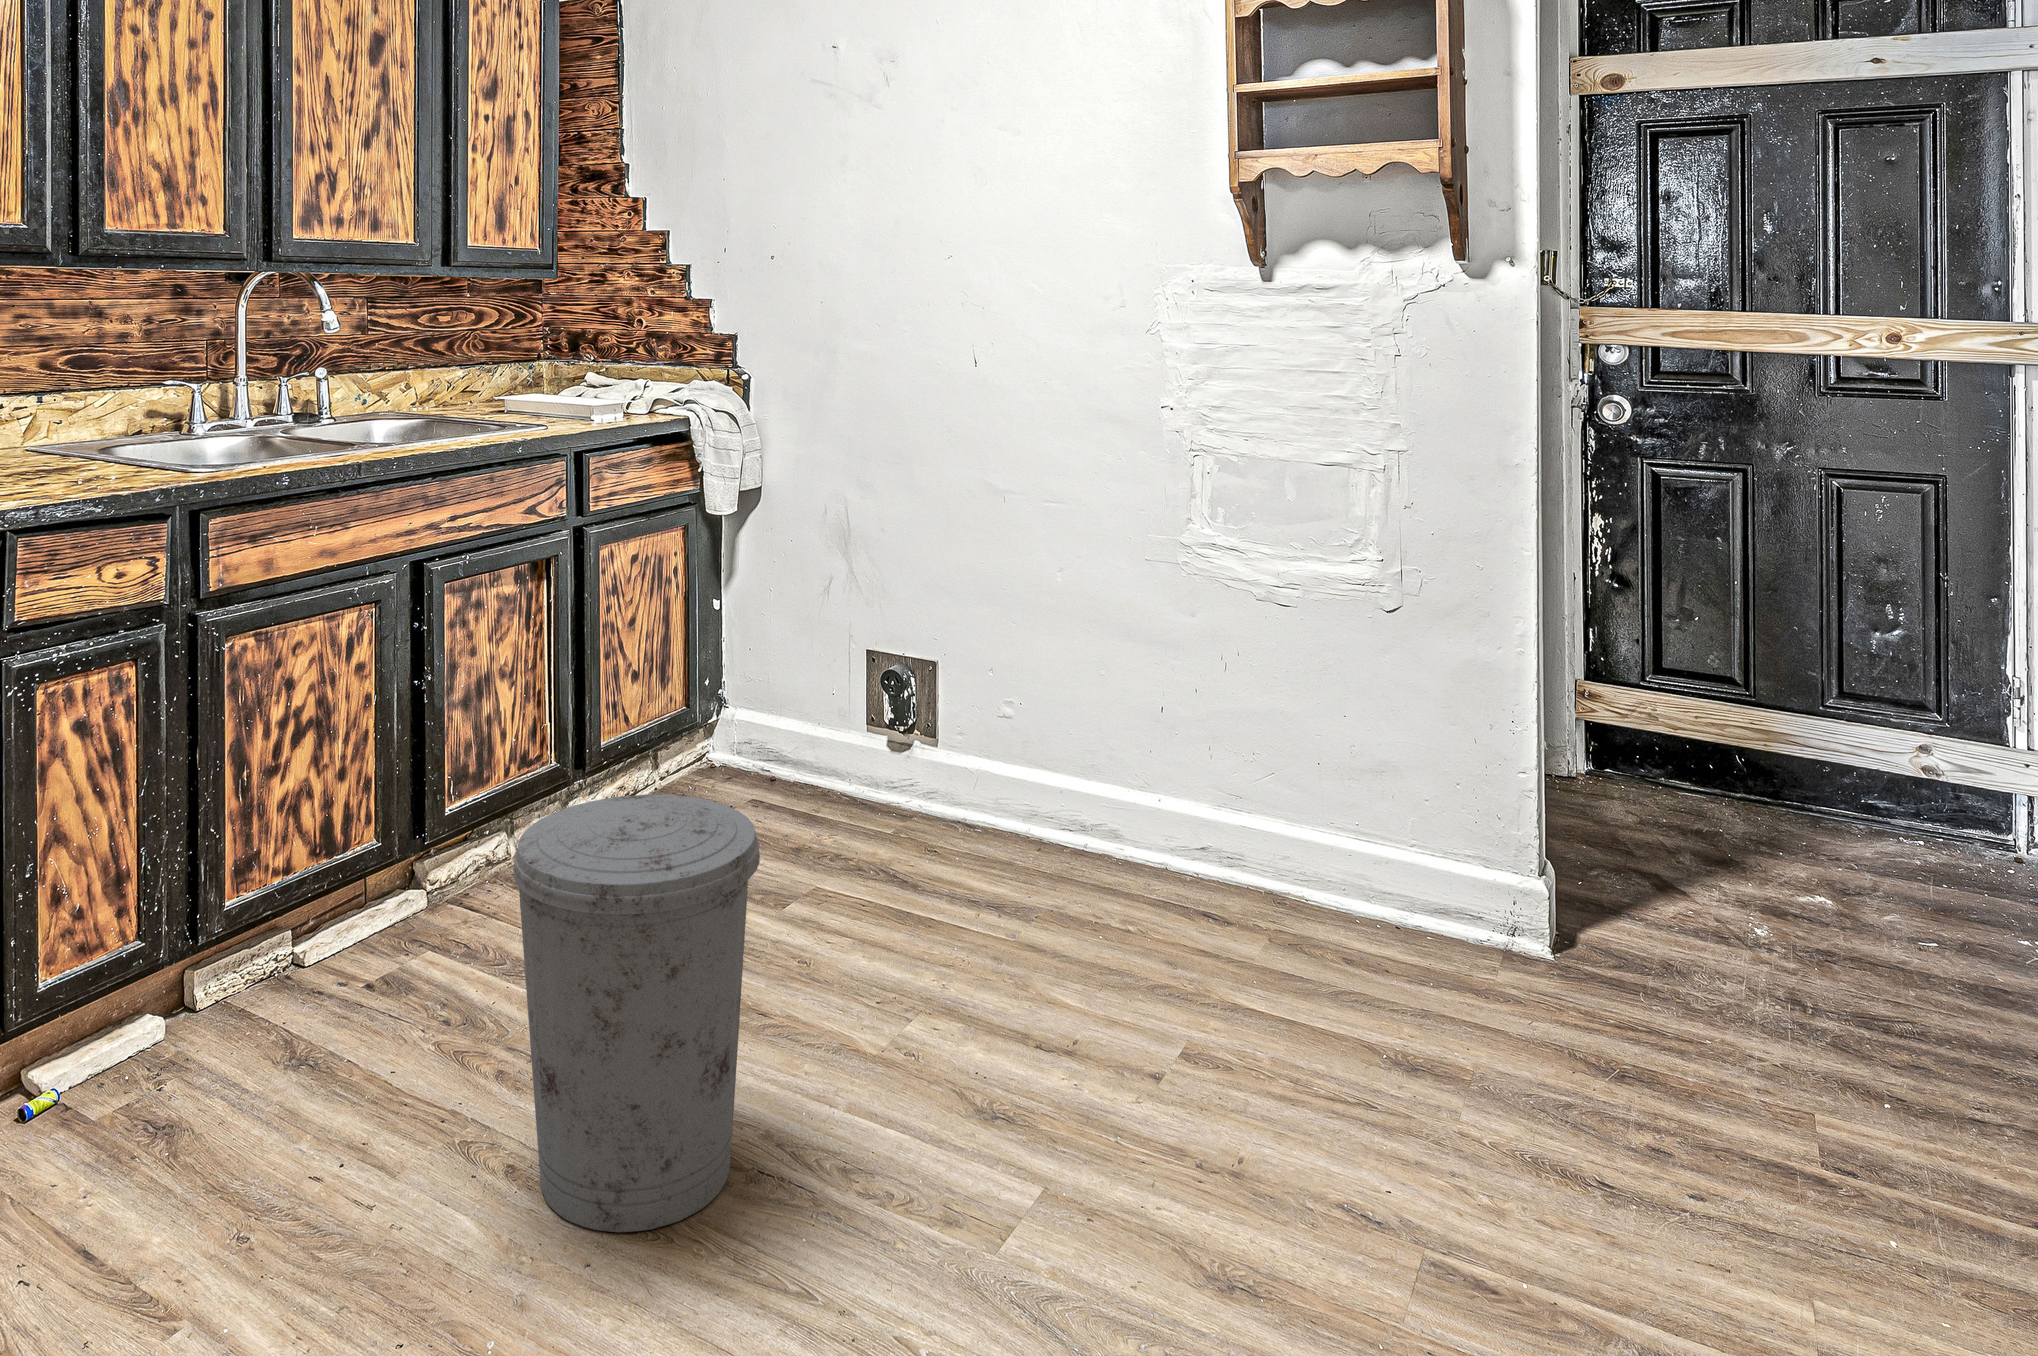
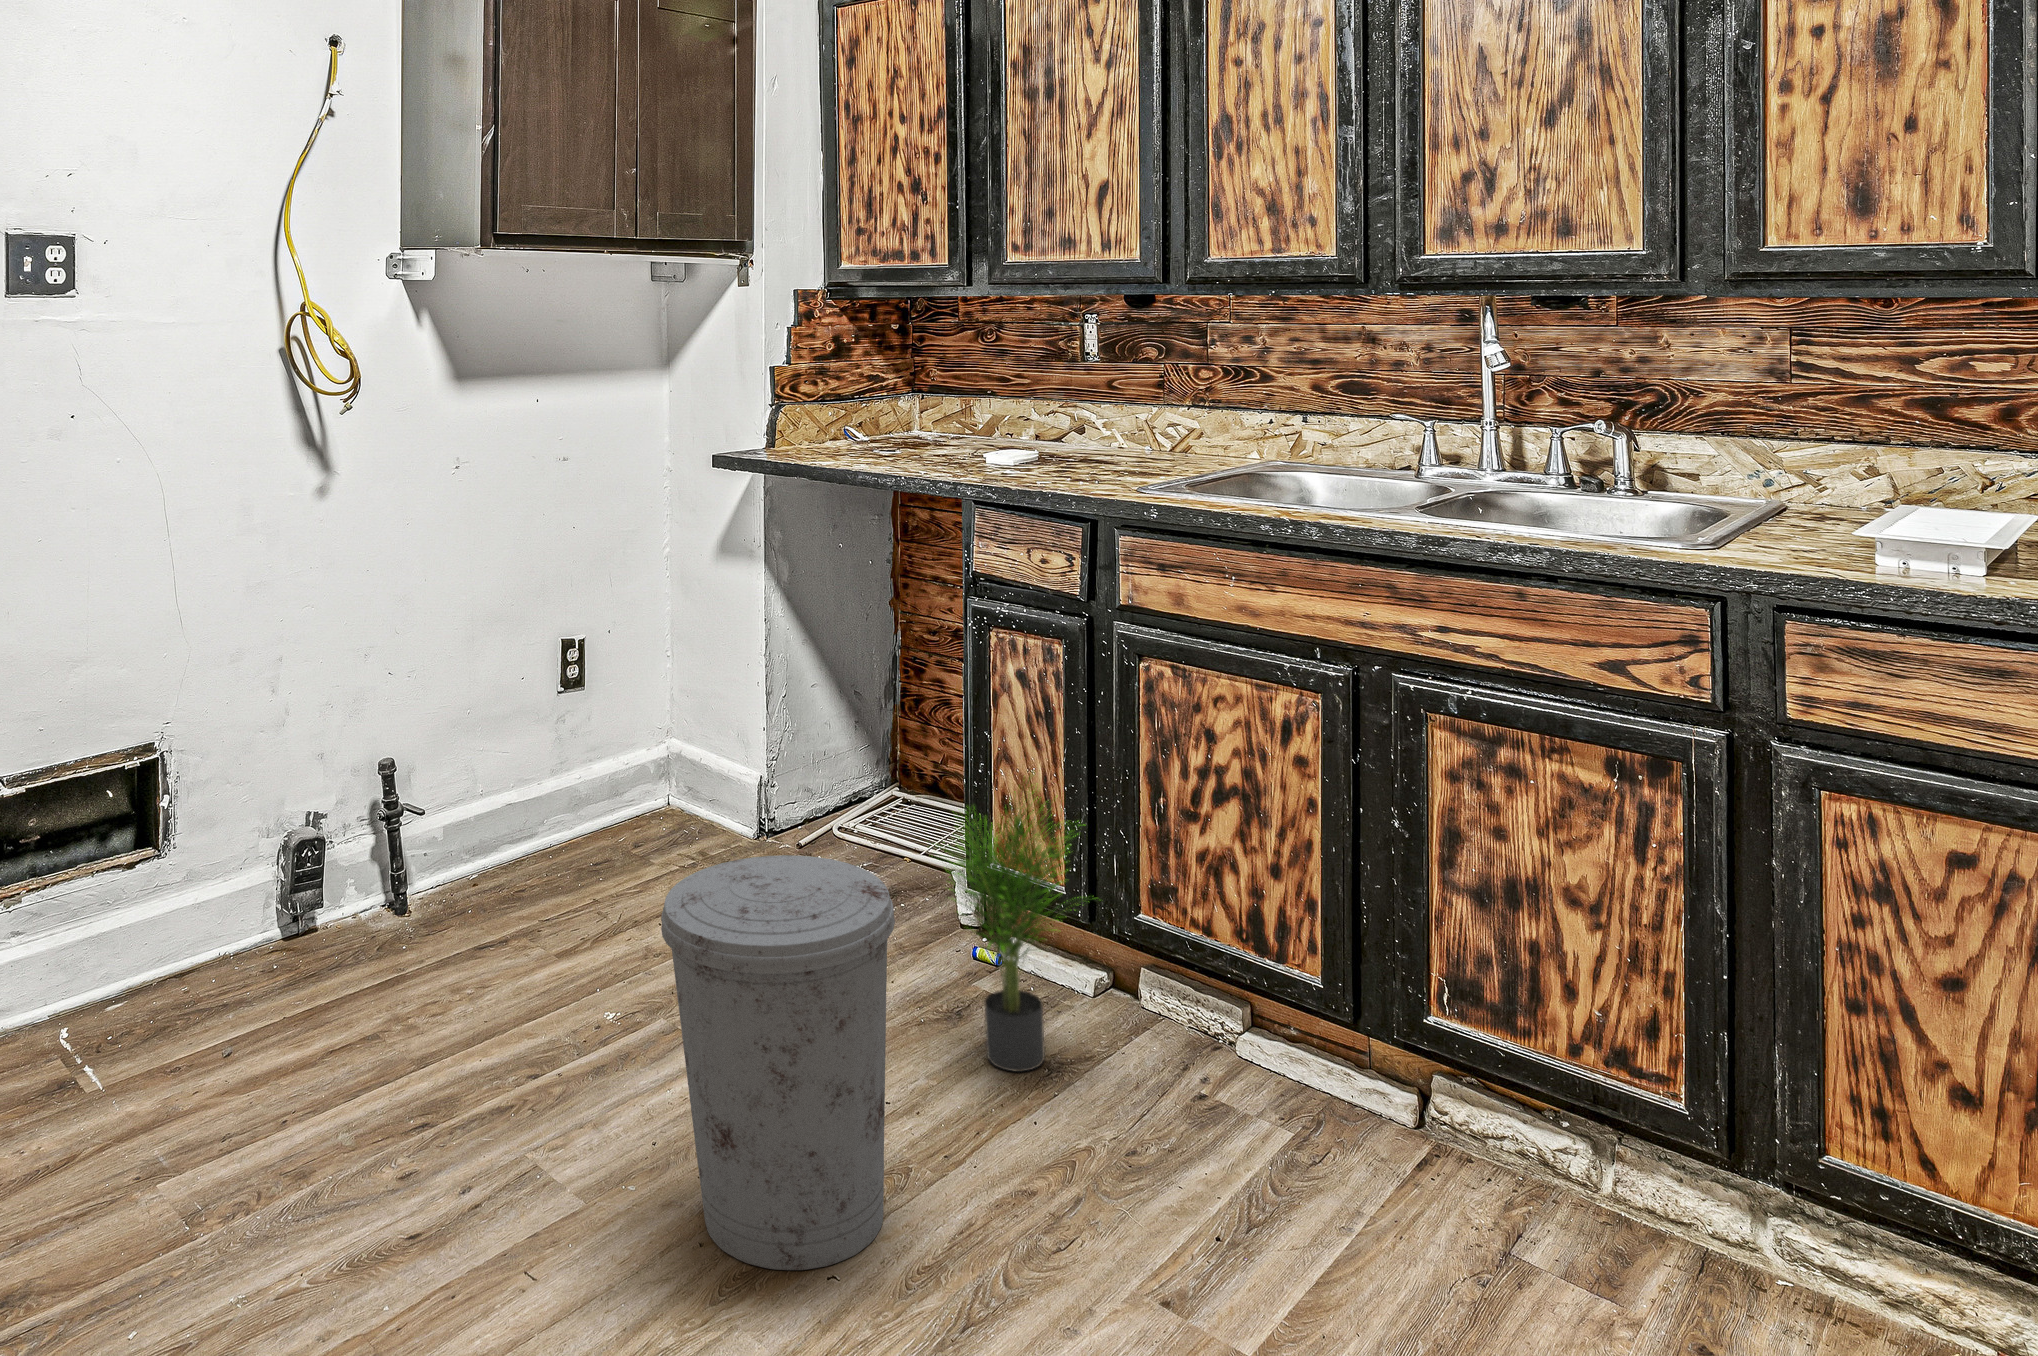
potted plant: none [205,745,449,1075] -> present [939,778,1094,1072]

